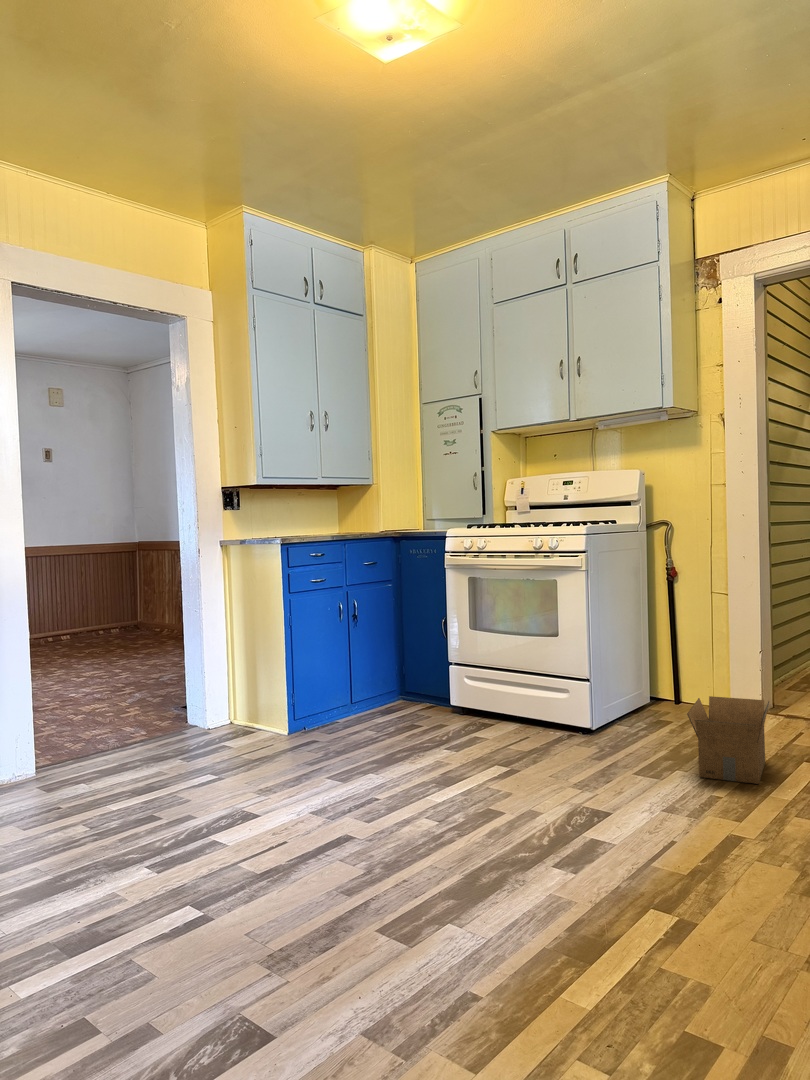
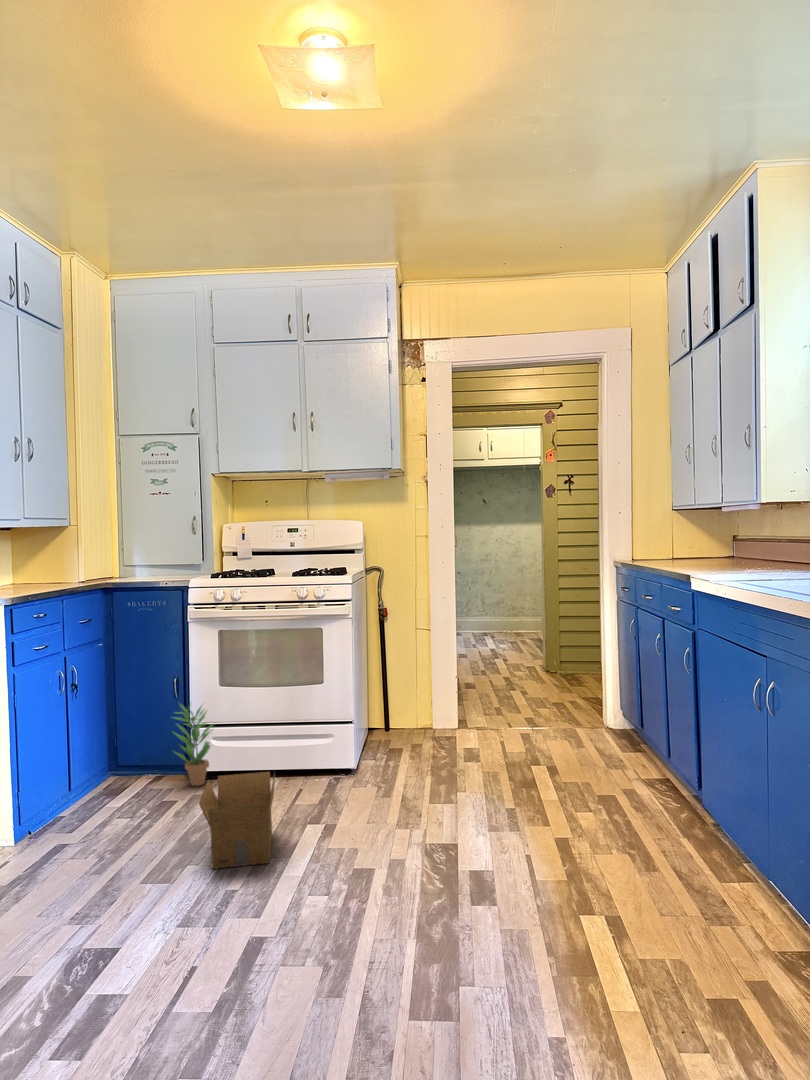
potted plant: none [667,629,713,712] -> present [174,704,212,786]

